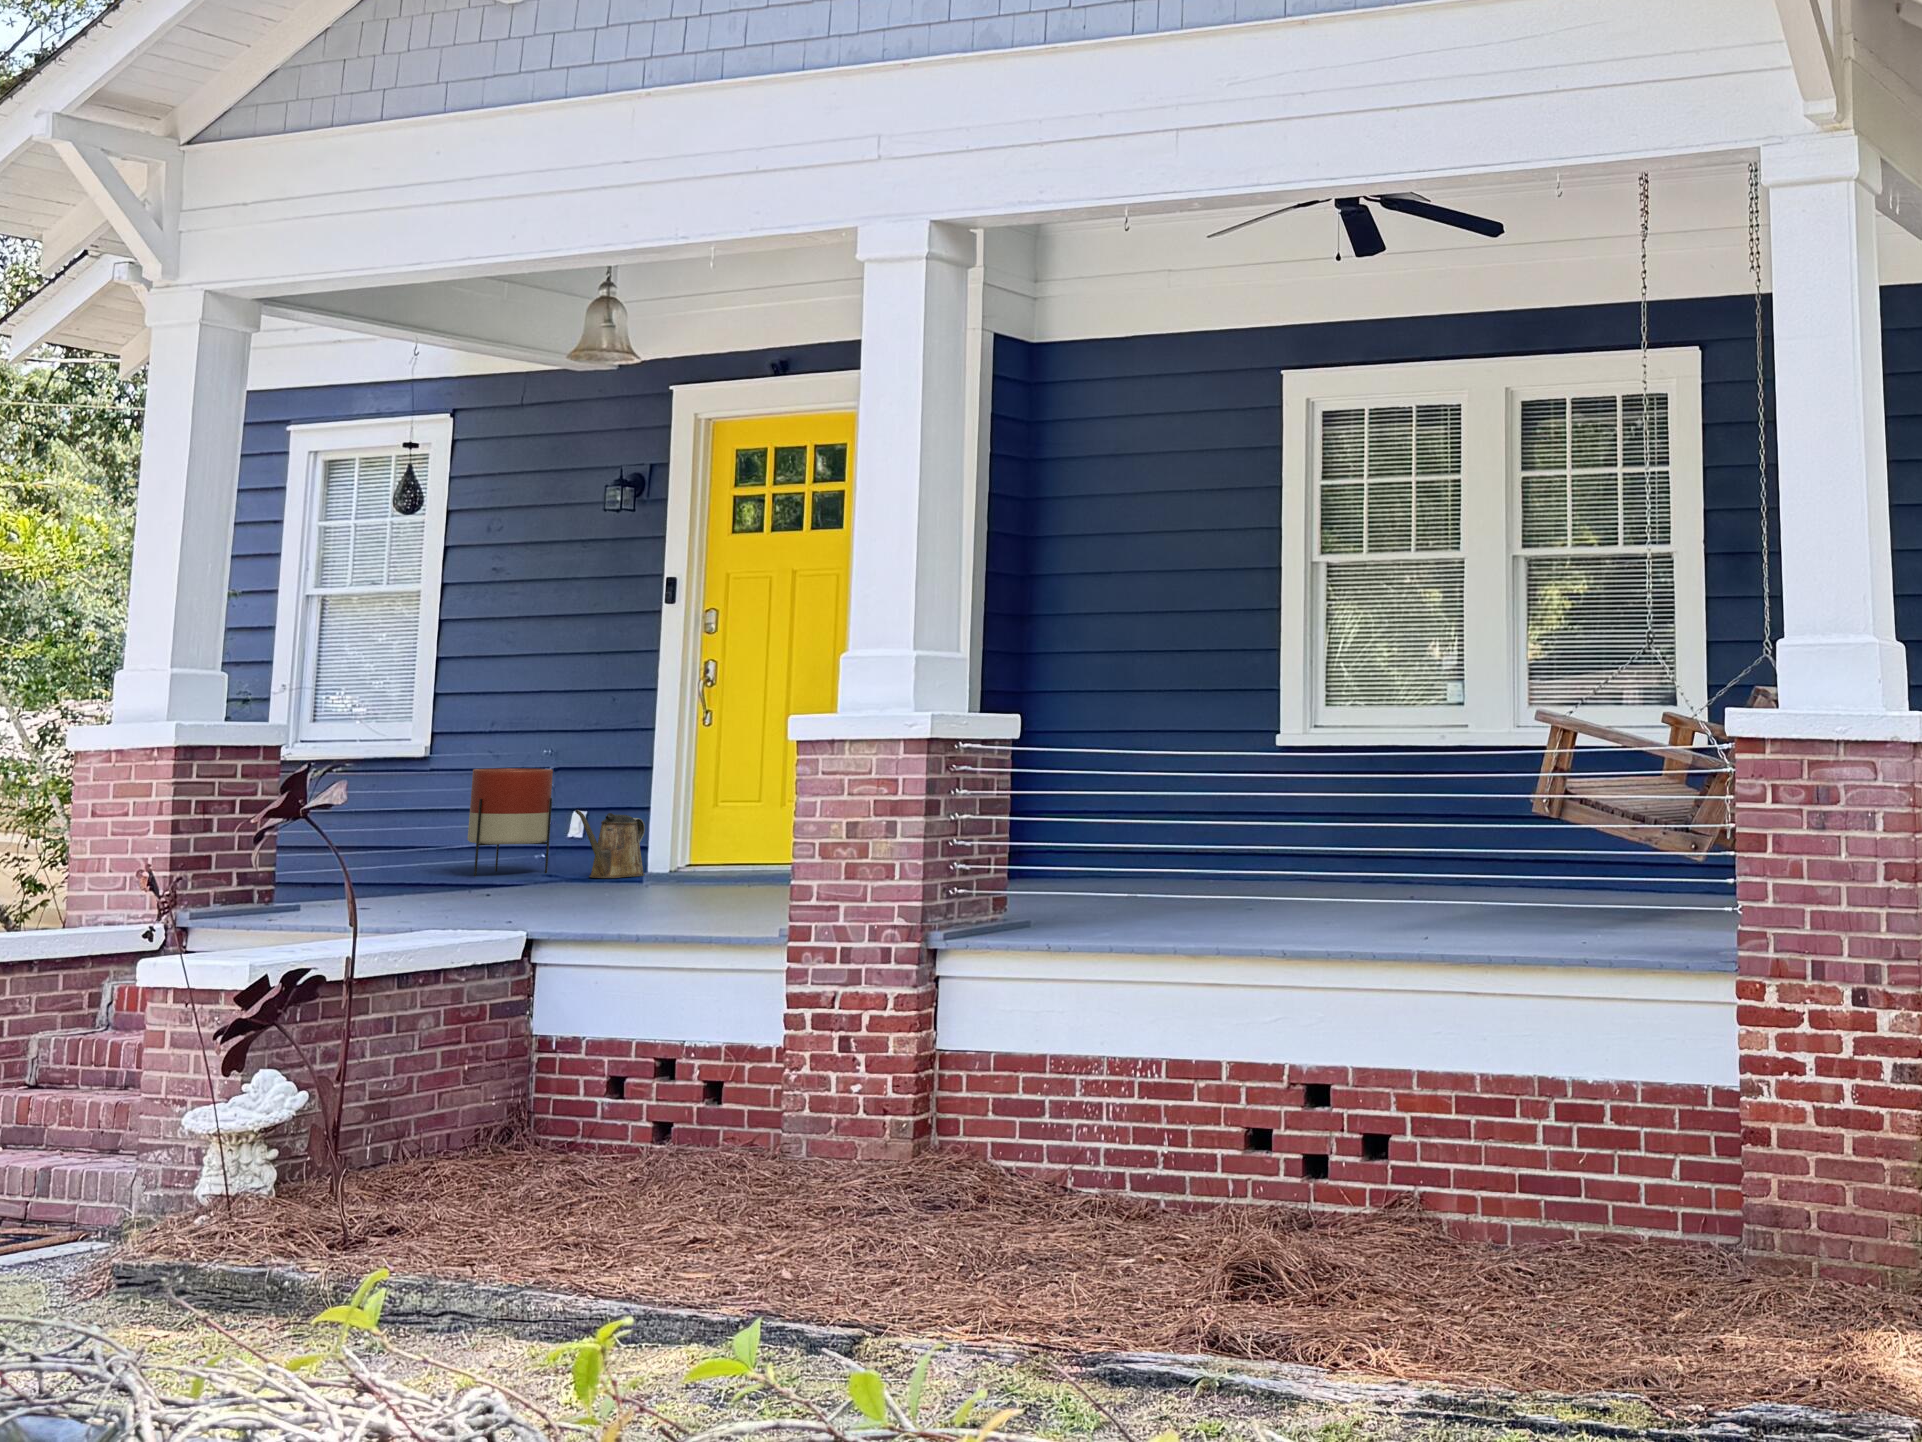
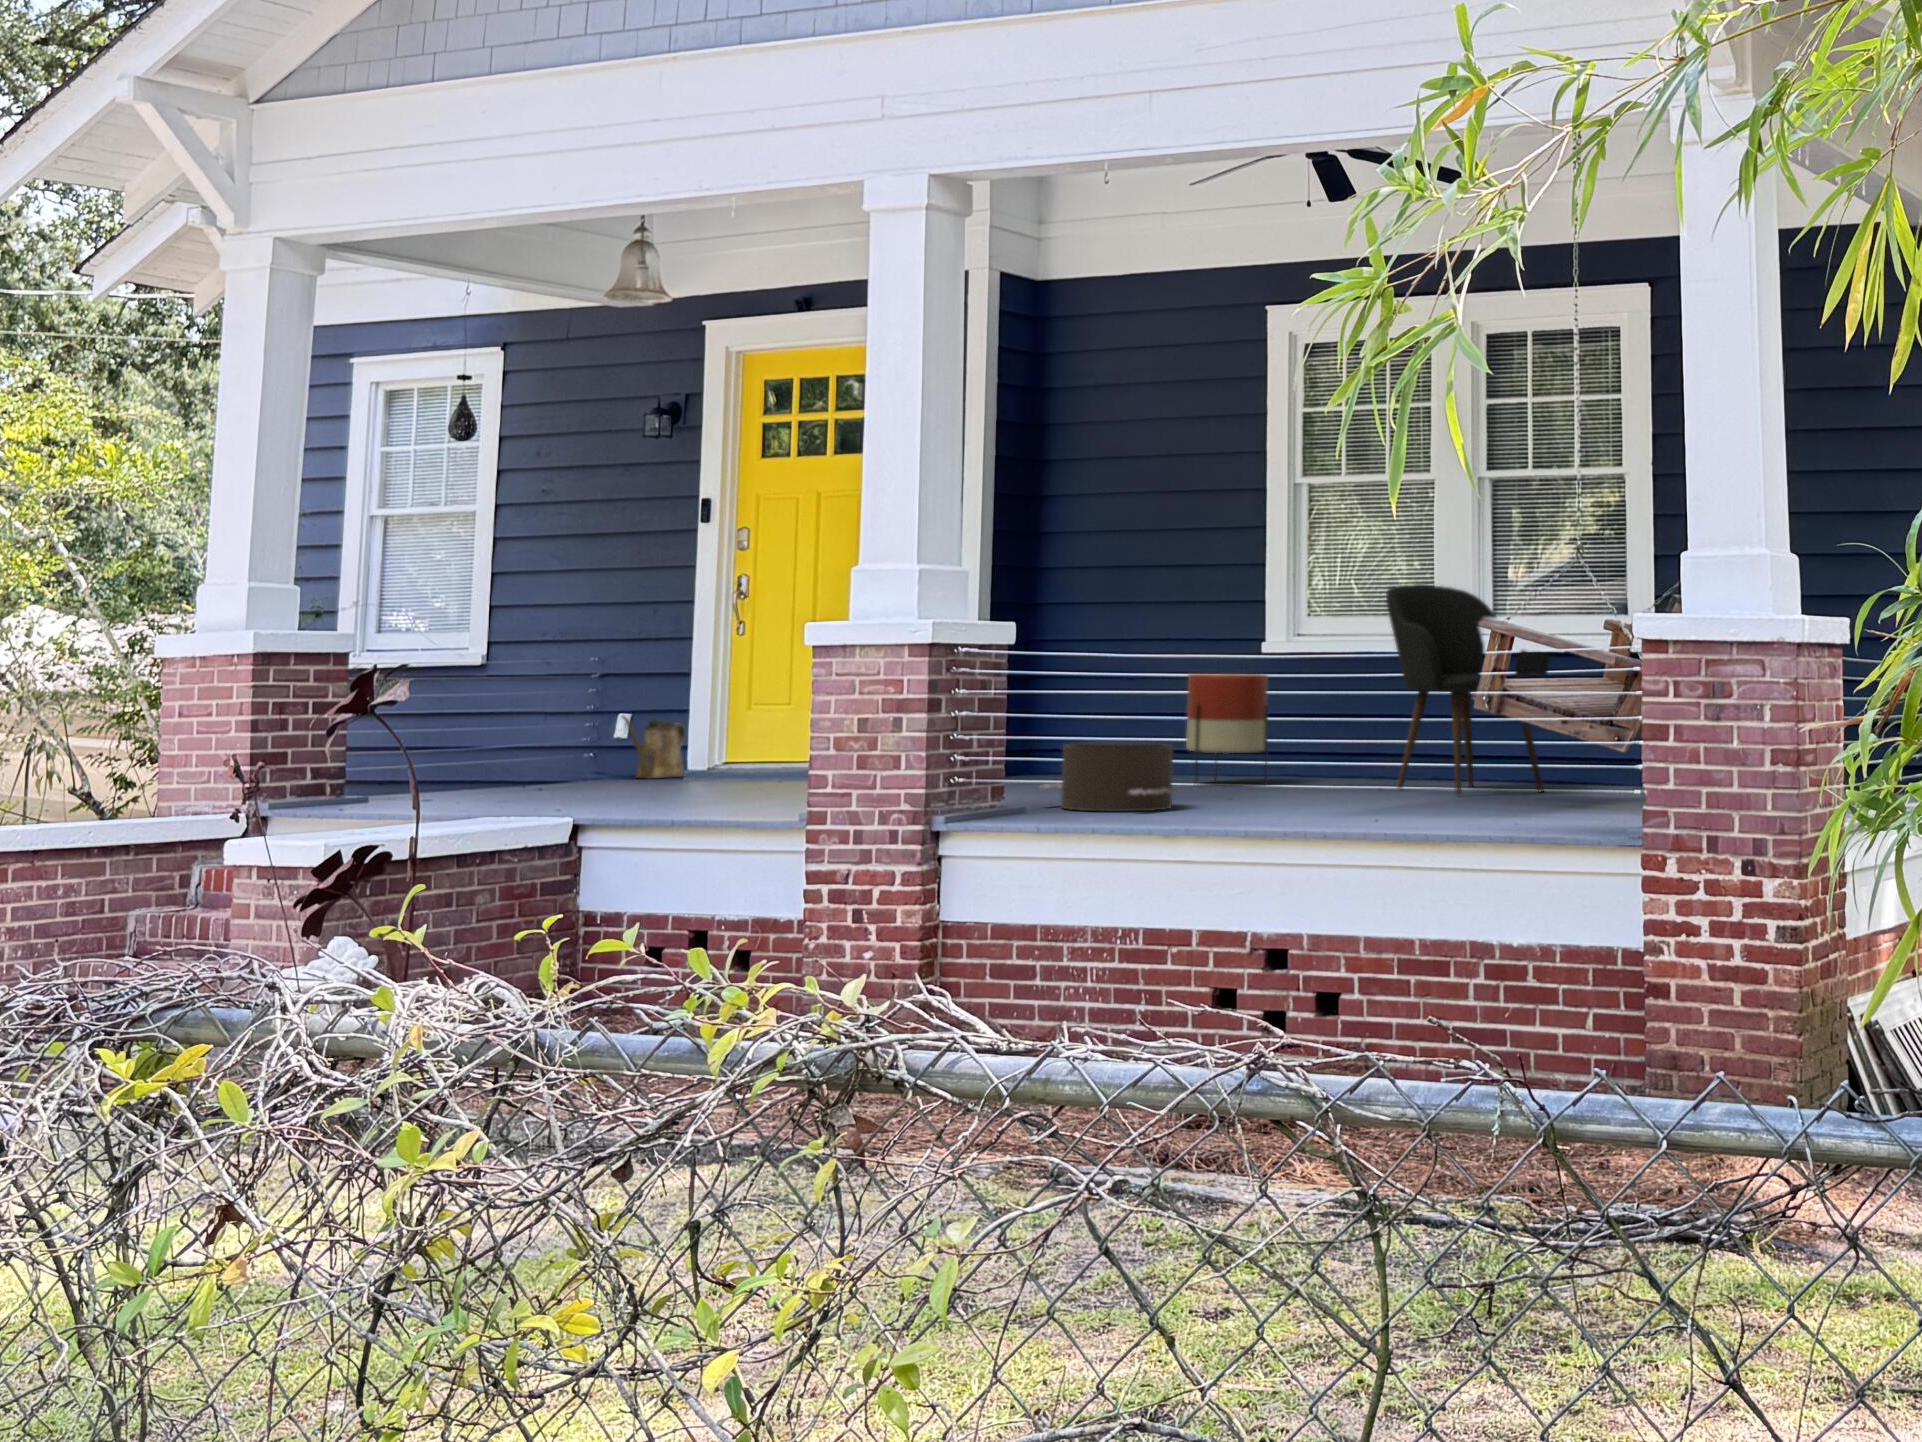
armchair: none [1412,669,1601,901] -> present [1386,584,1549,795]
planter: present [467,768,553,876] -> present [1186,674,1268,774]
pouf: none [1041,844,1199,924] -> present [1042,741,1178,811]

